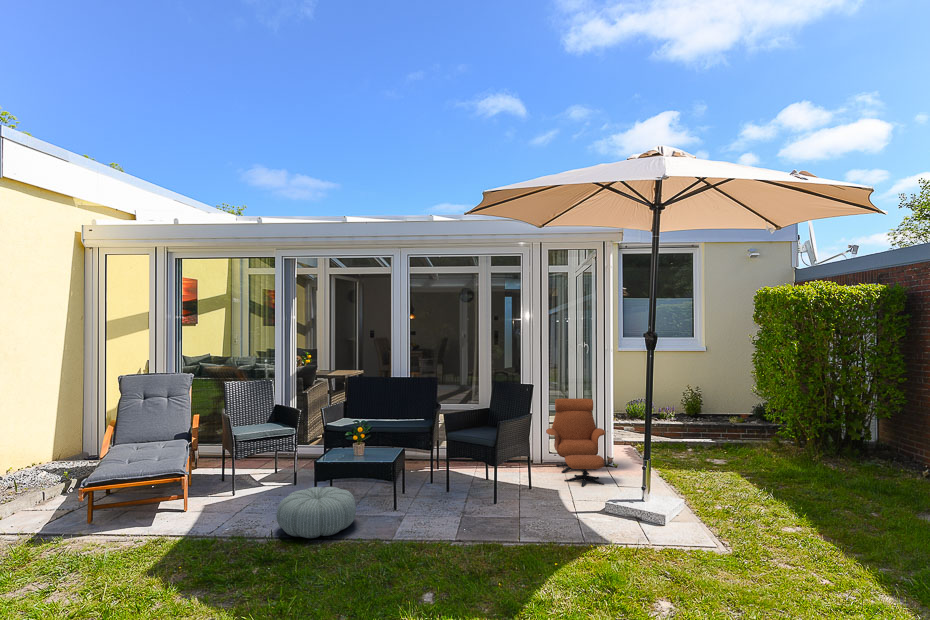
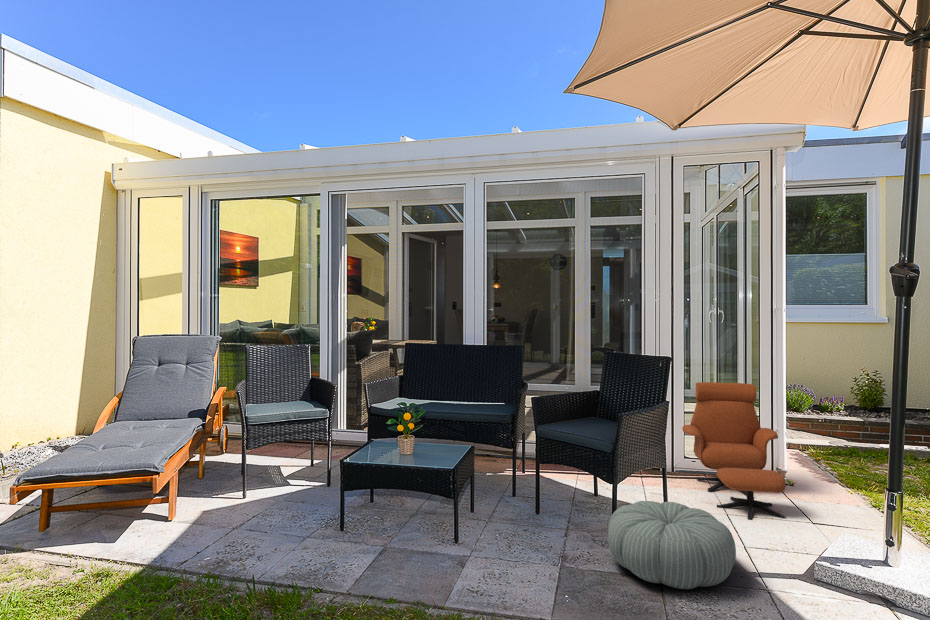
pouf: present [276,487,356,538] -> present [608,501,736,589]

